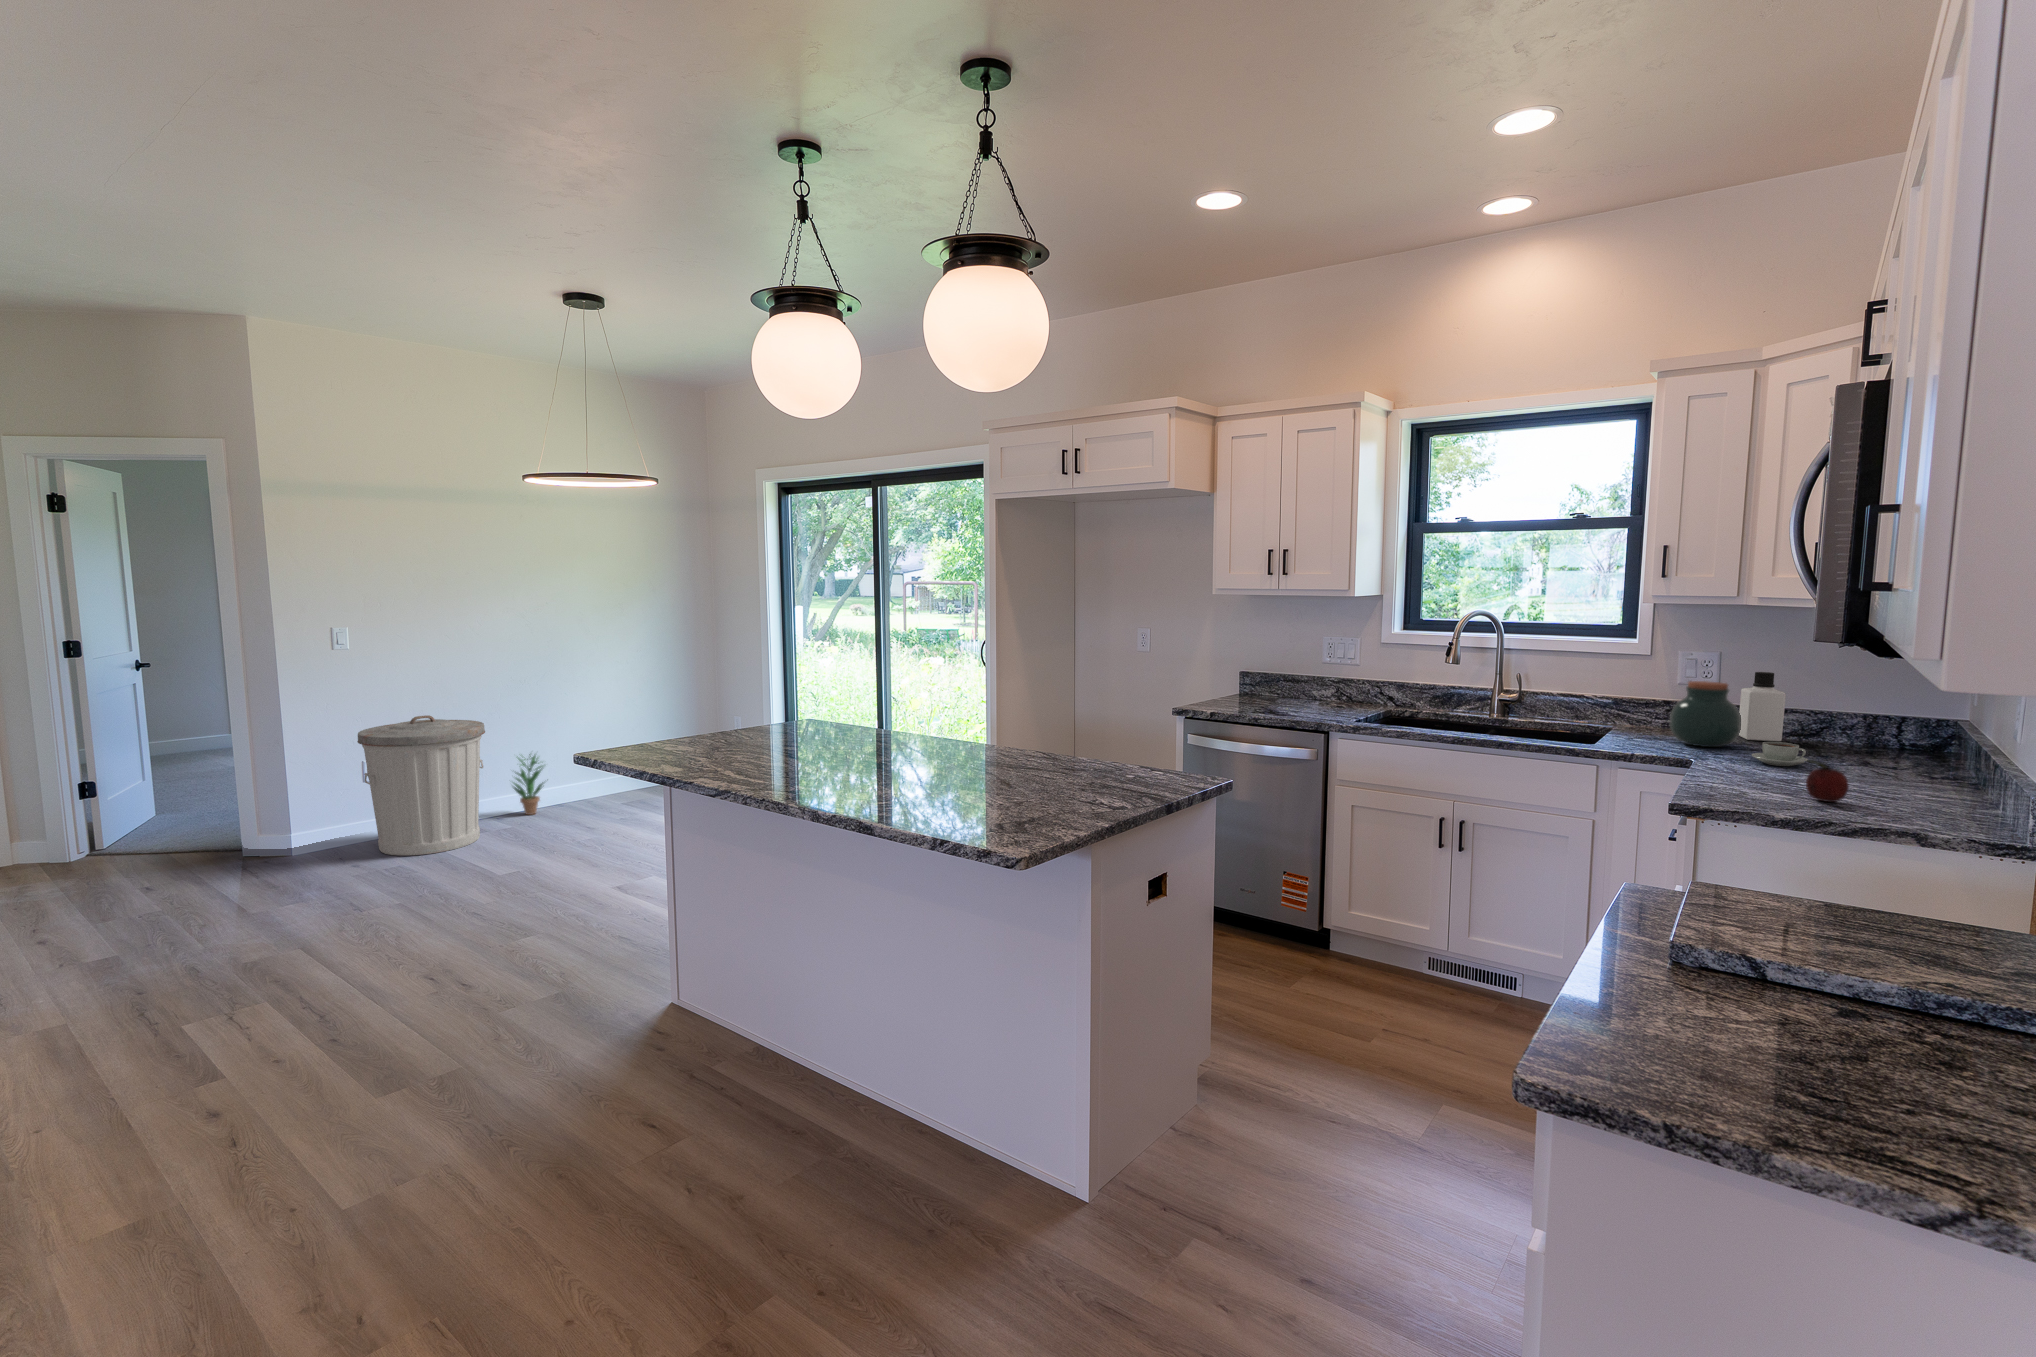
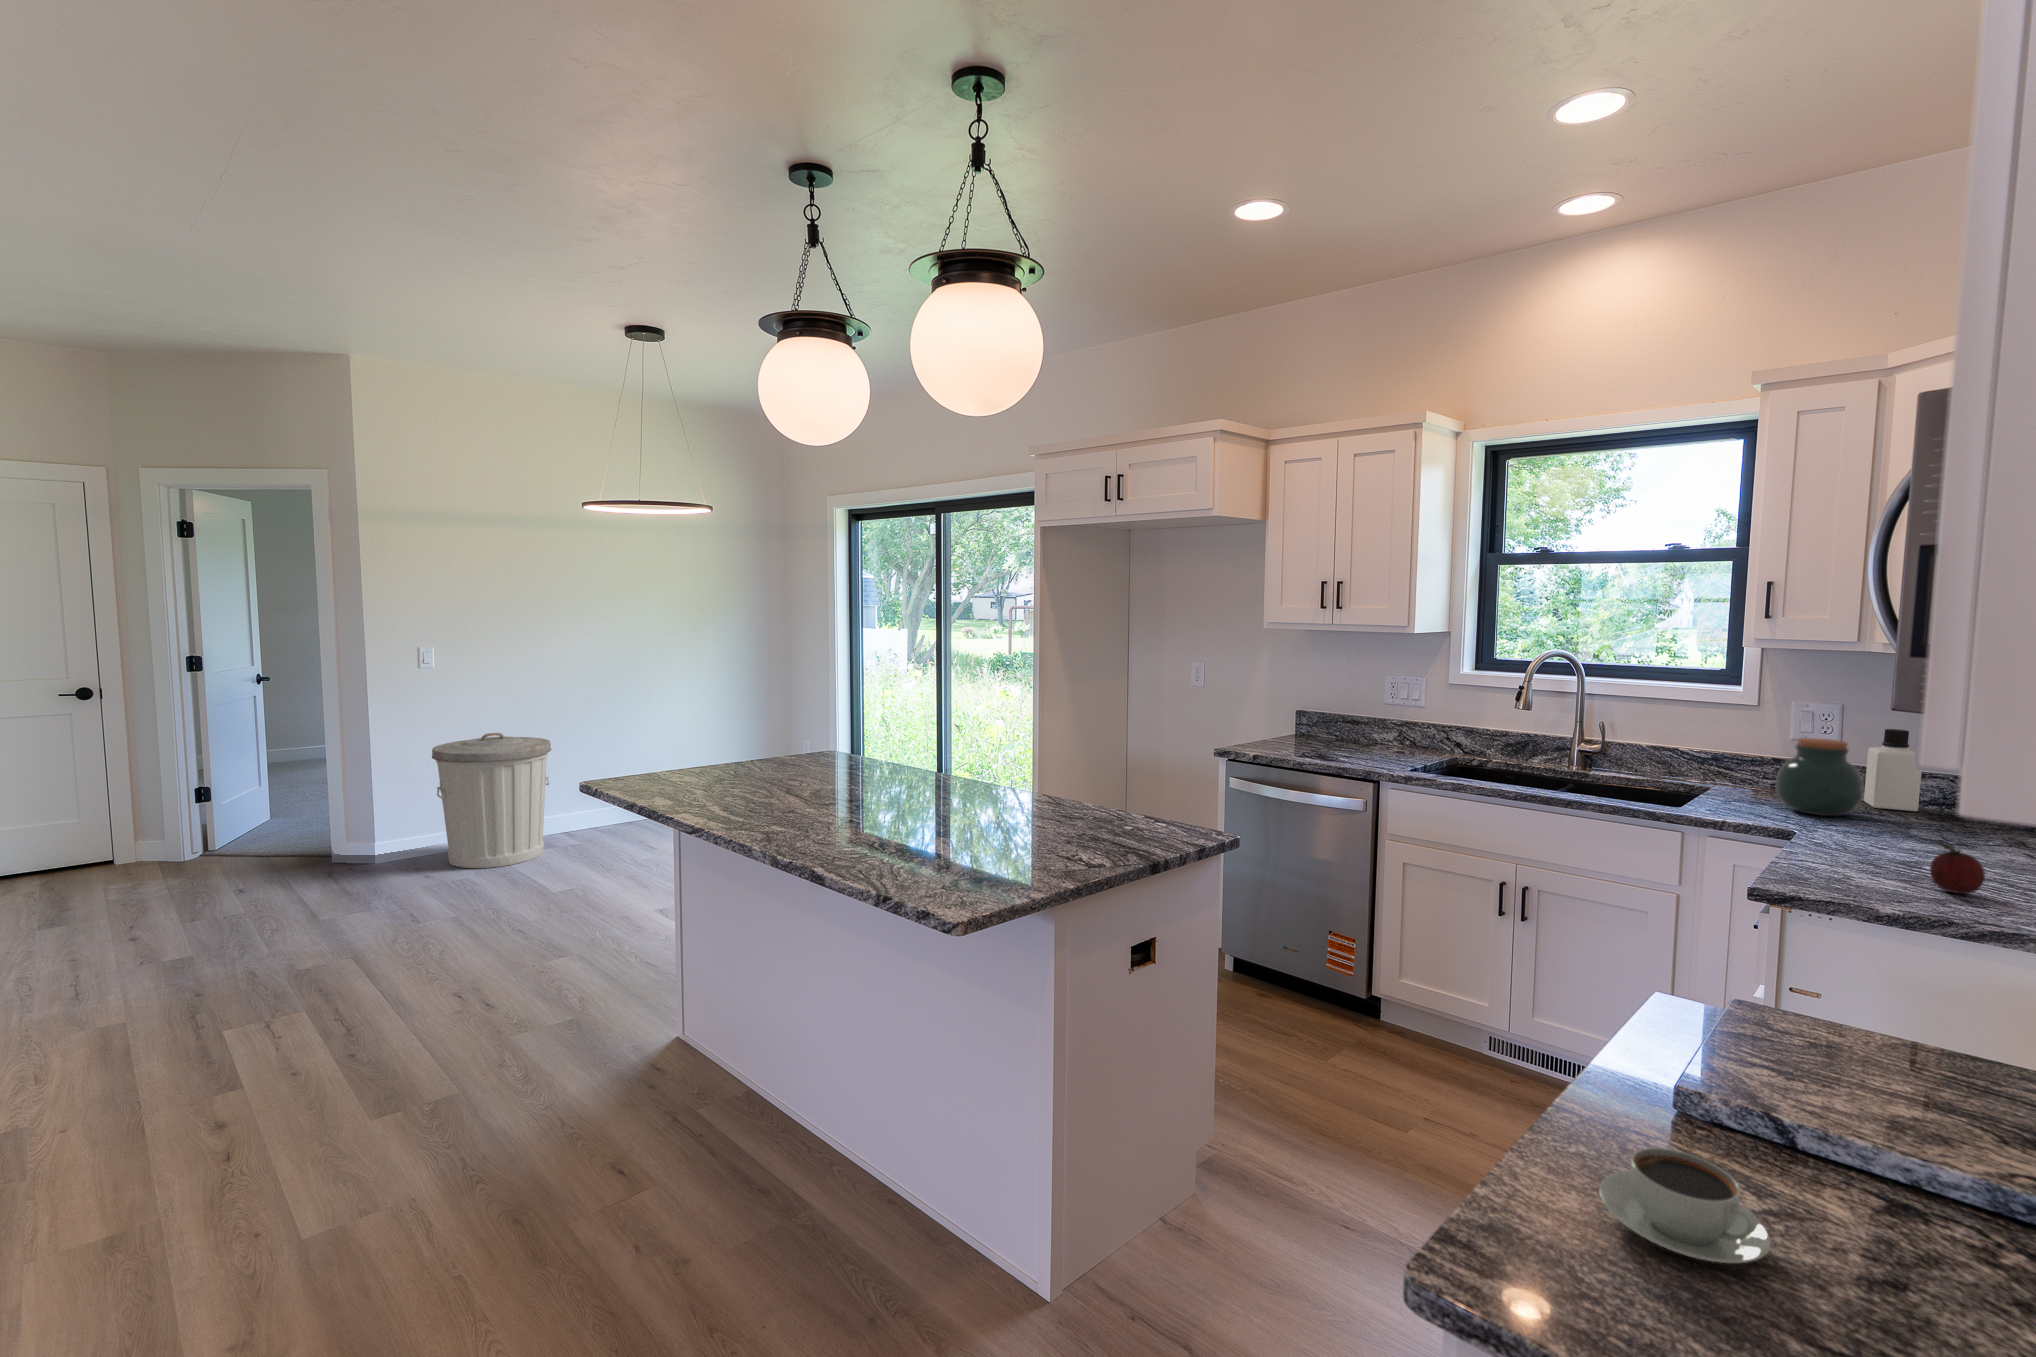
coffee cup: present [1752,742,1808,766] -> present [1599,1148,1771,1263]
potted plant: present [514,754,543,815] -> none [577,768,614,832]

